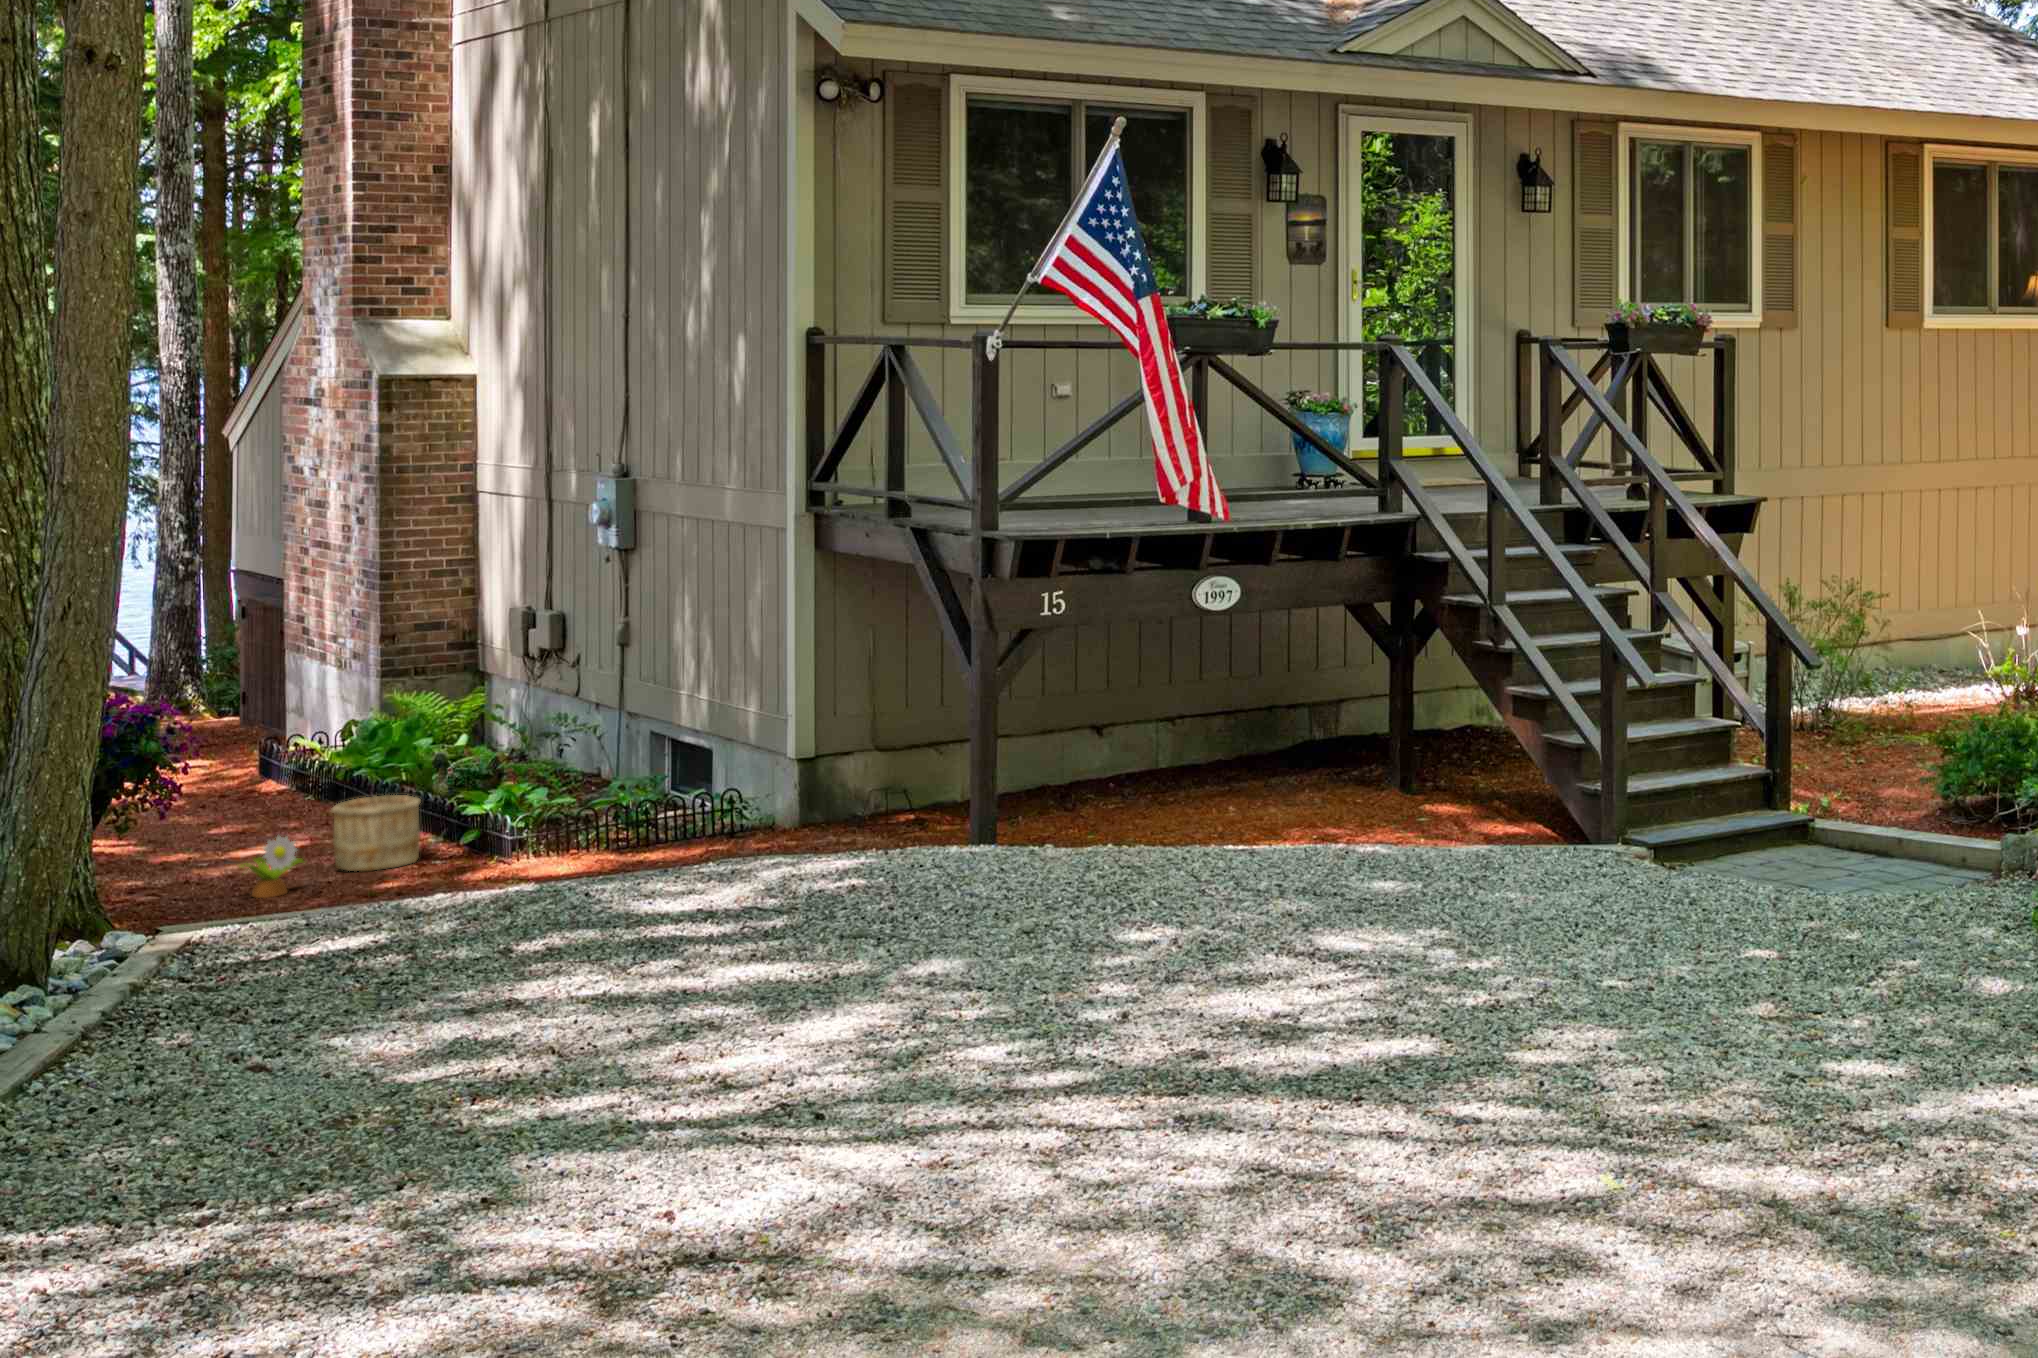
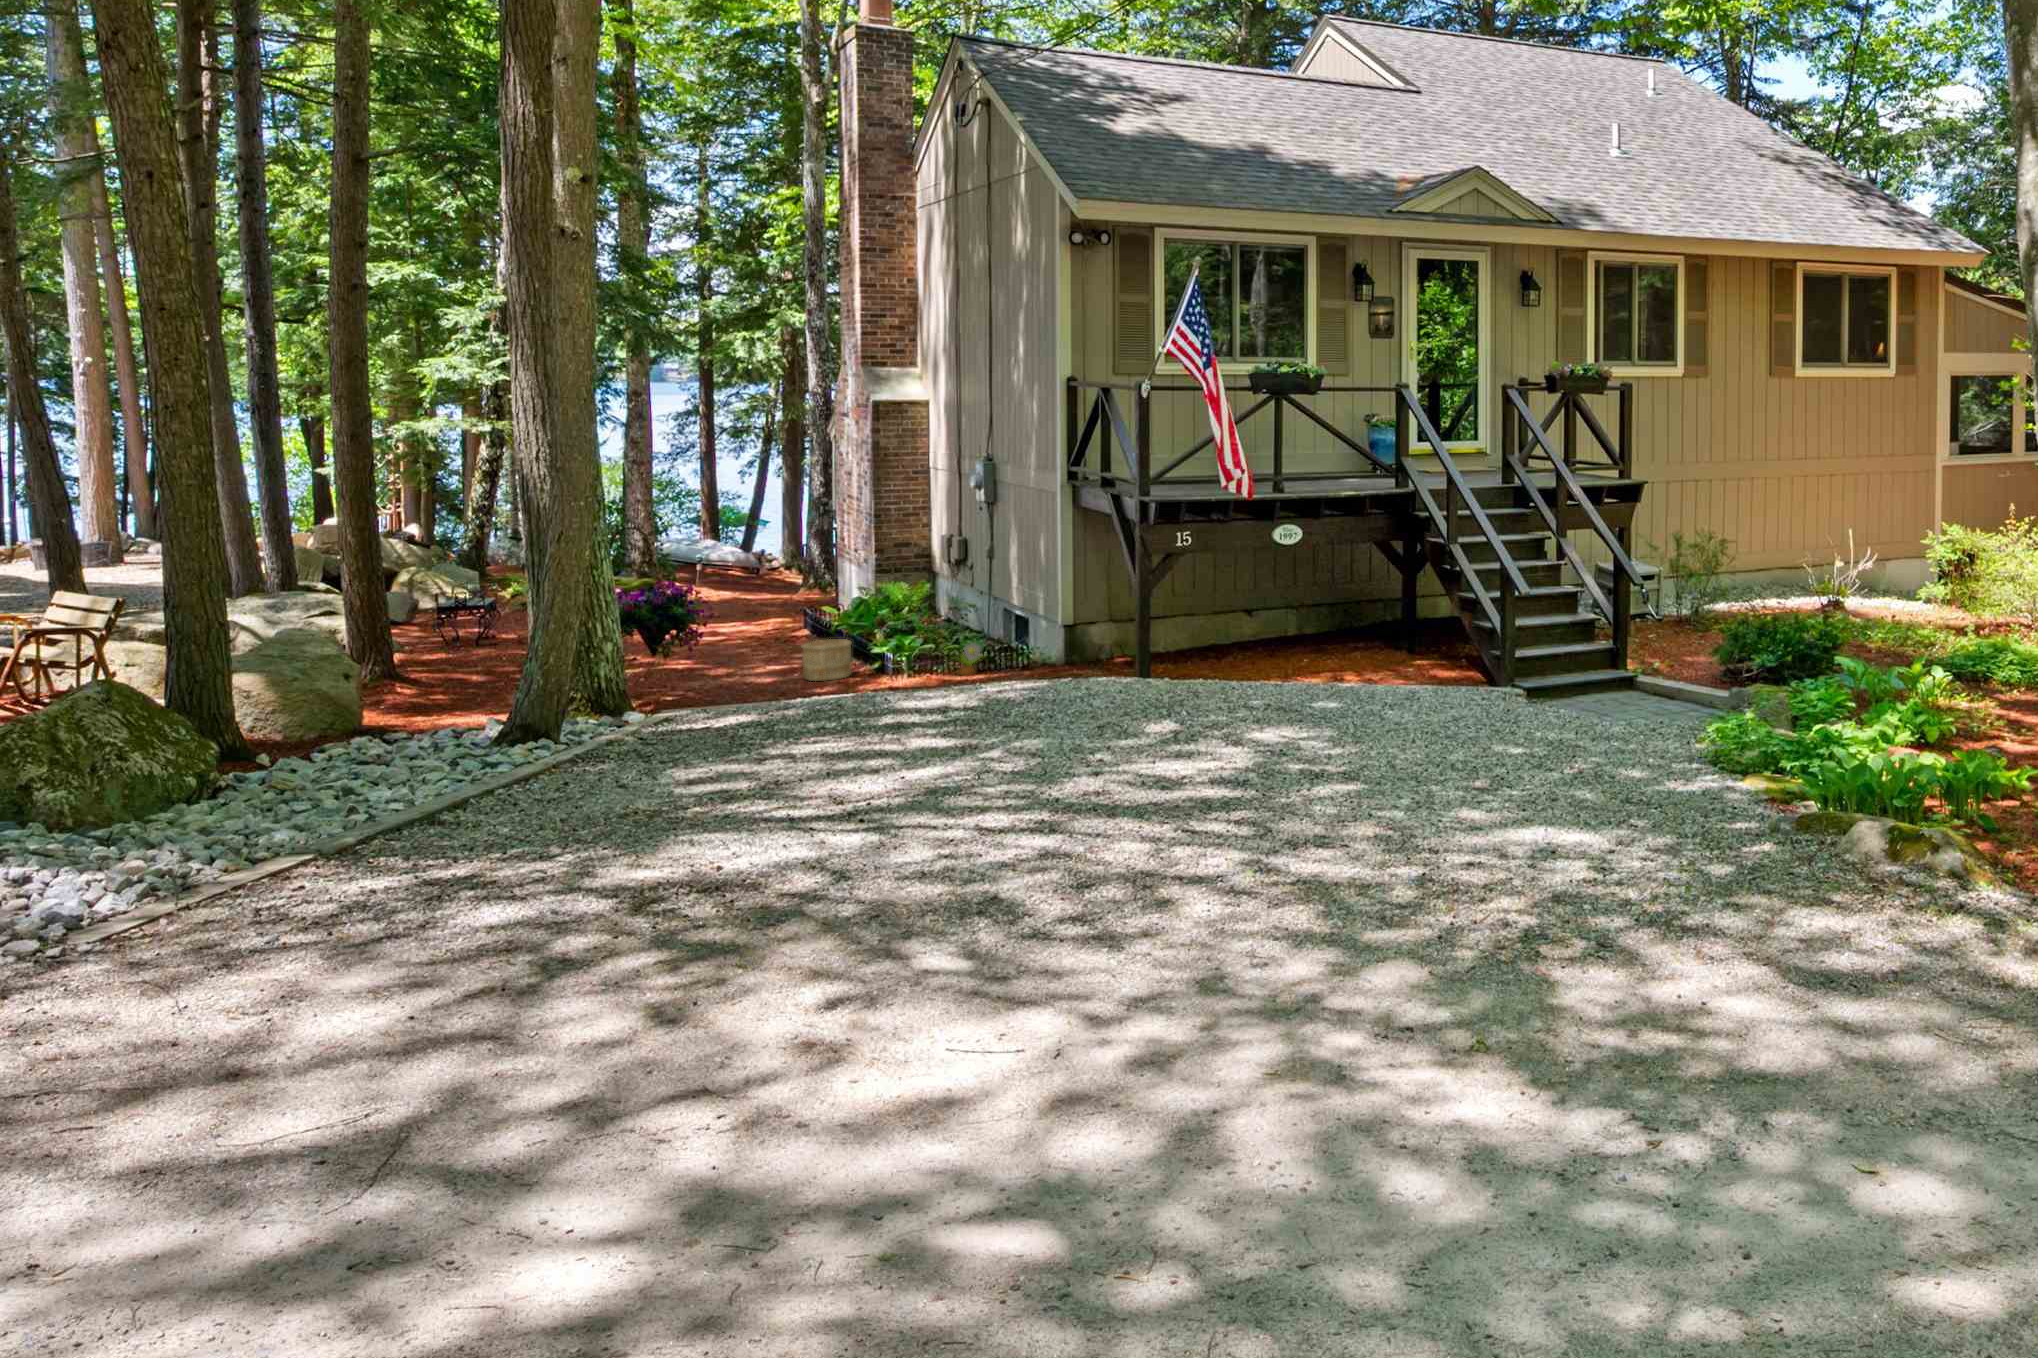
decorative plant: present [240,836,304,898] -> present [956,643,983,675]

